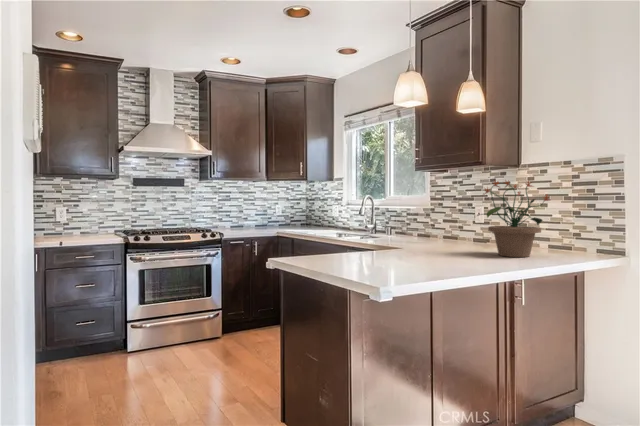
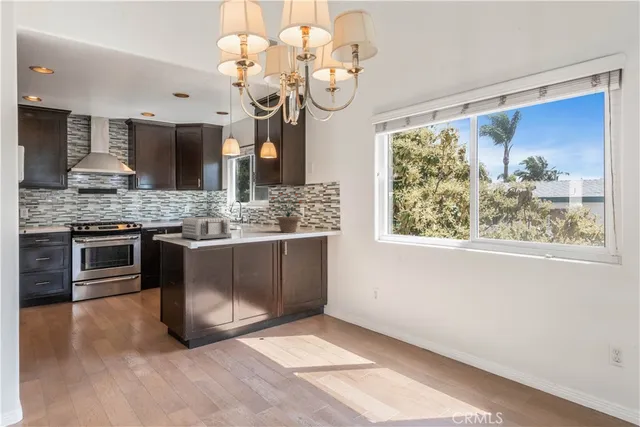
toaster: none [333,227,436,278] -> present [182,217,231,240]

